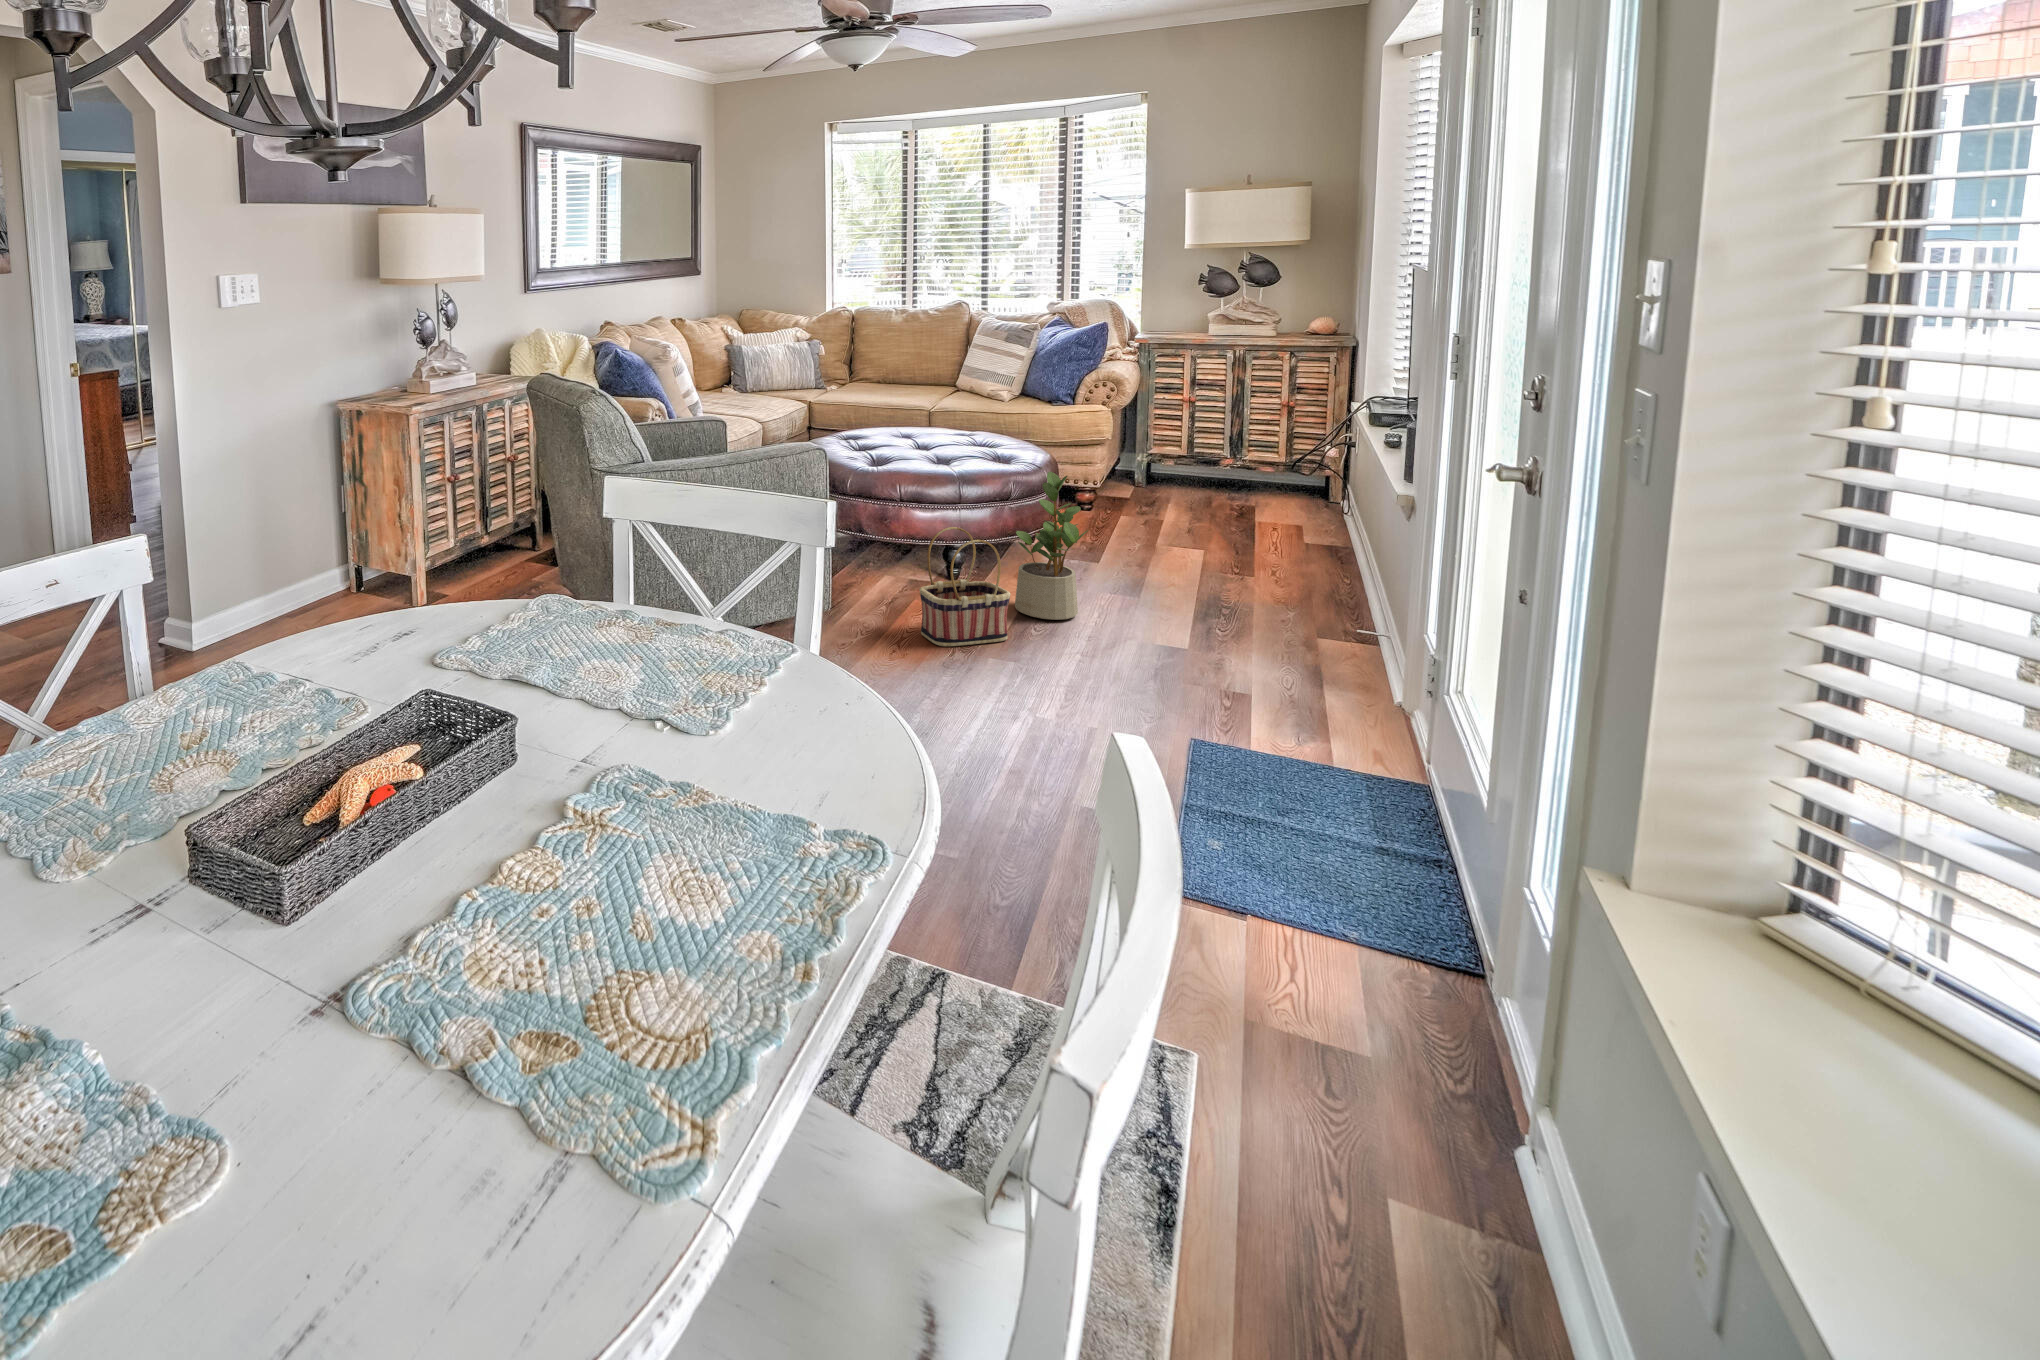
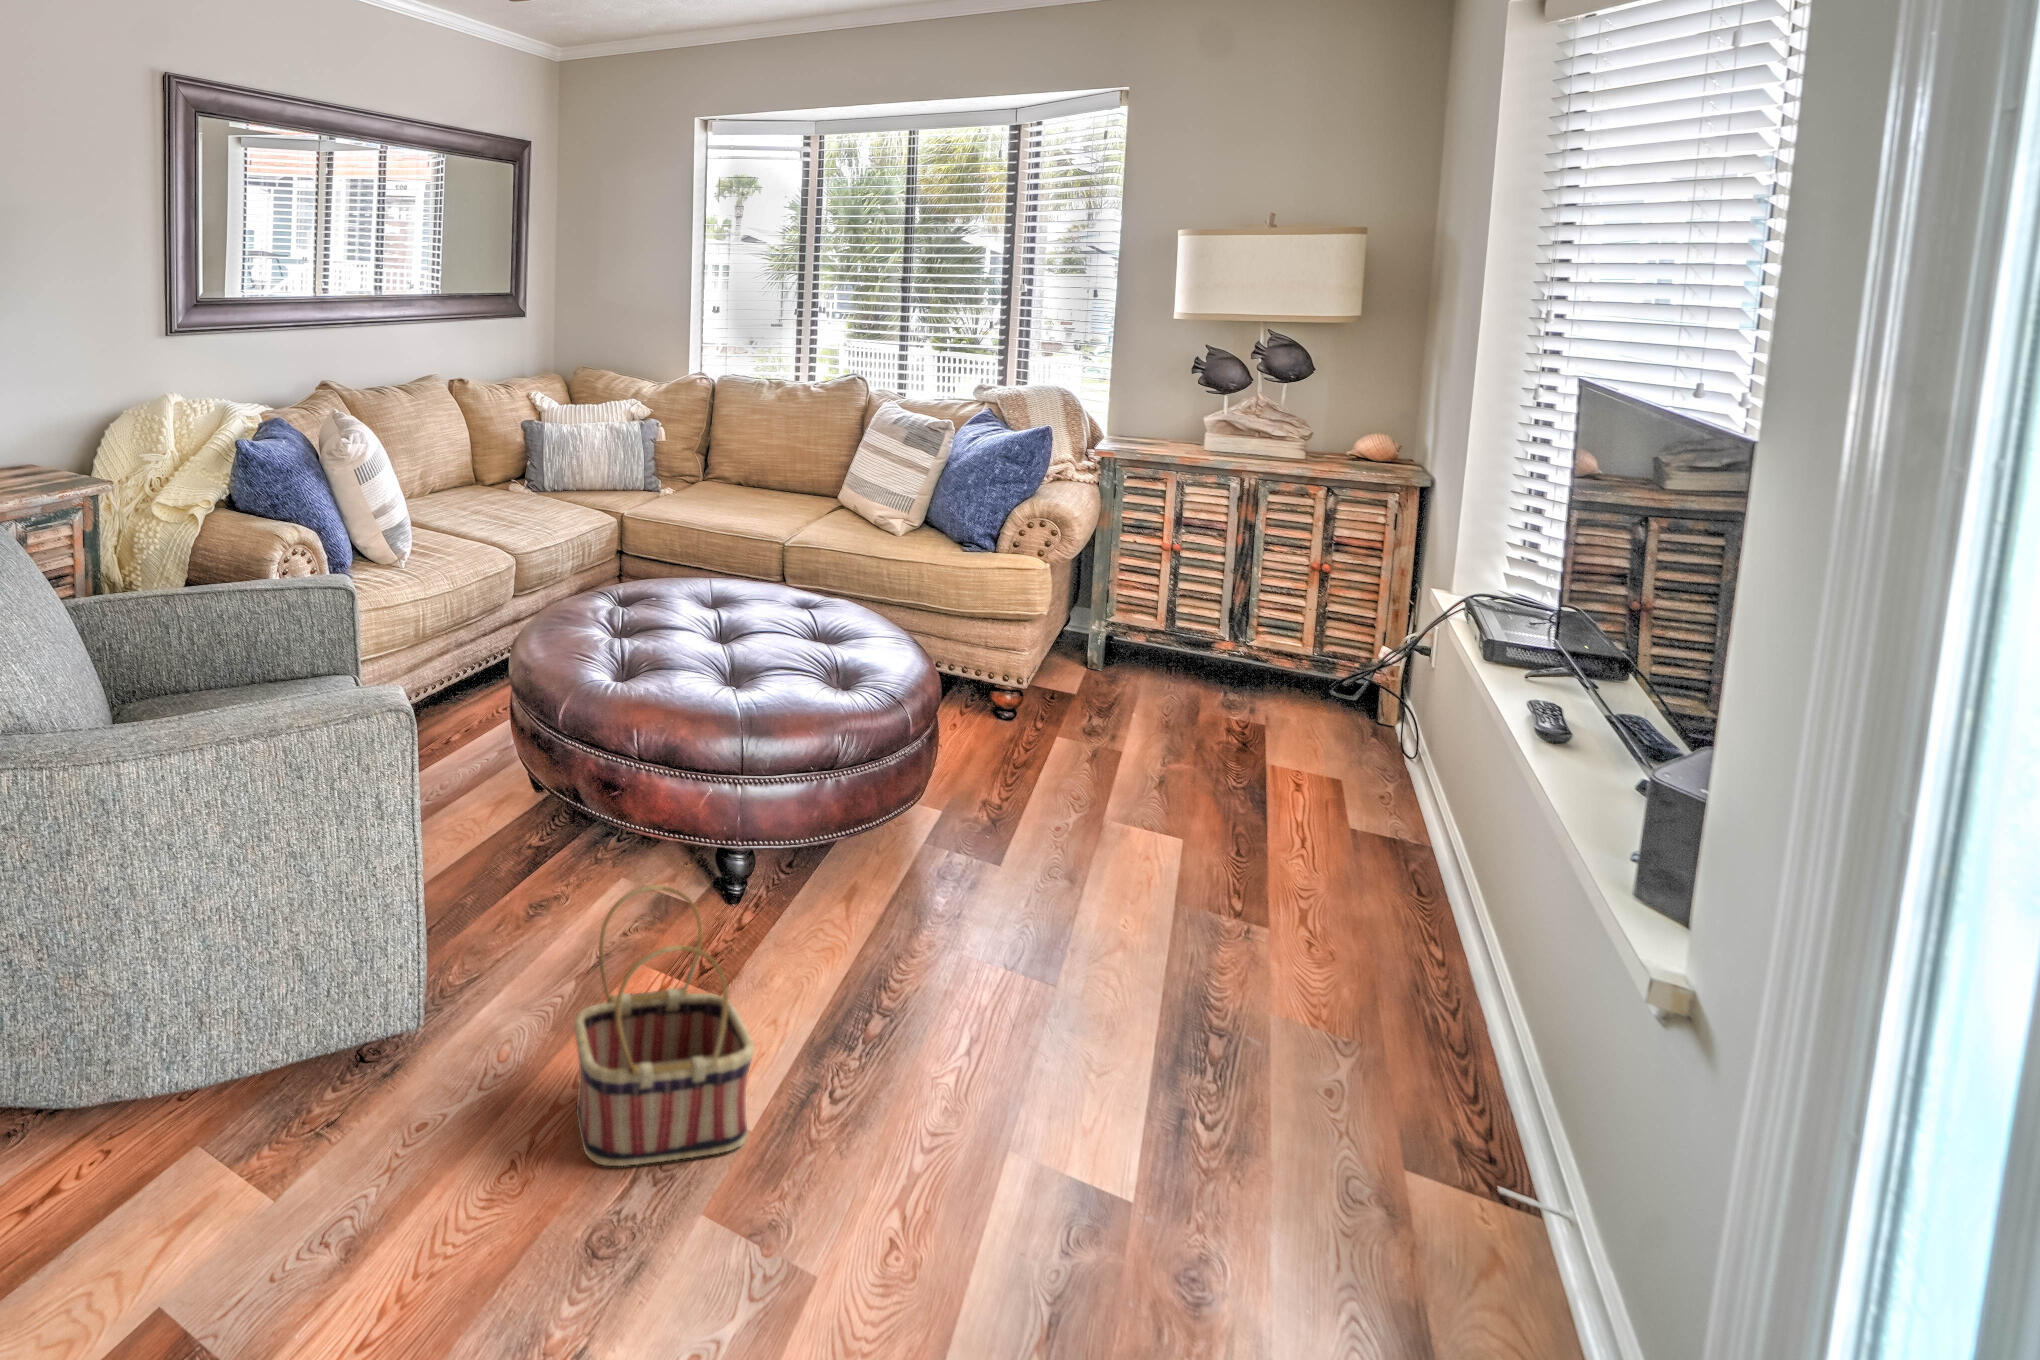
potted plant: present [1015,472,1088,620] -> none [798,765,935,1072]

